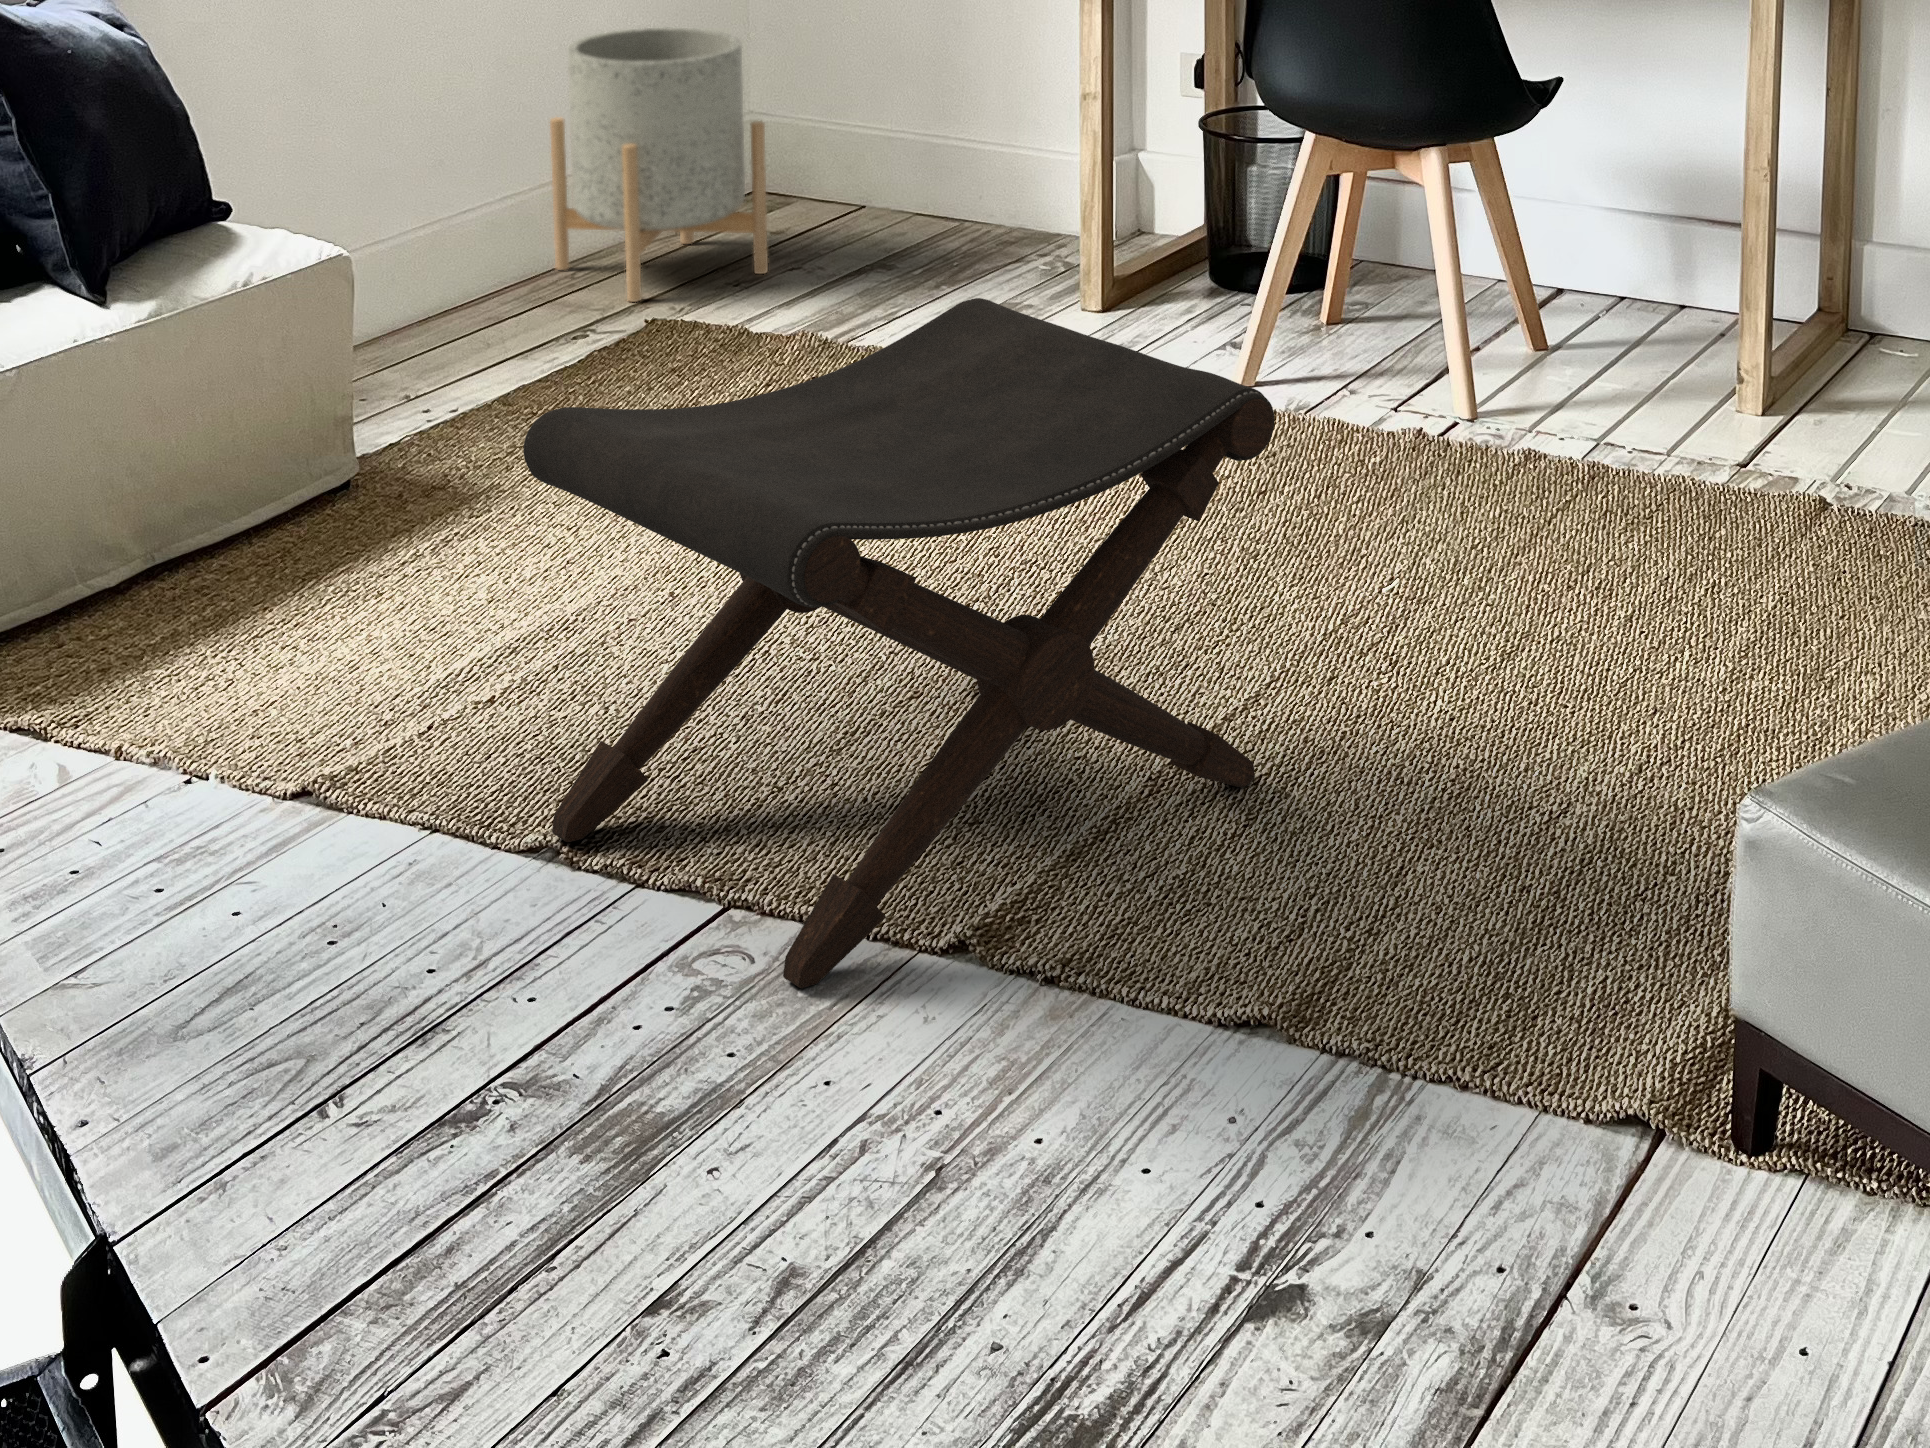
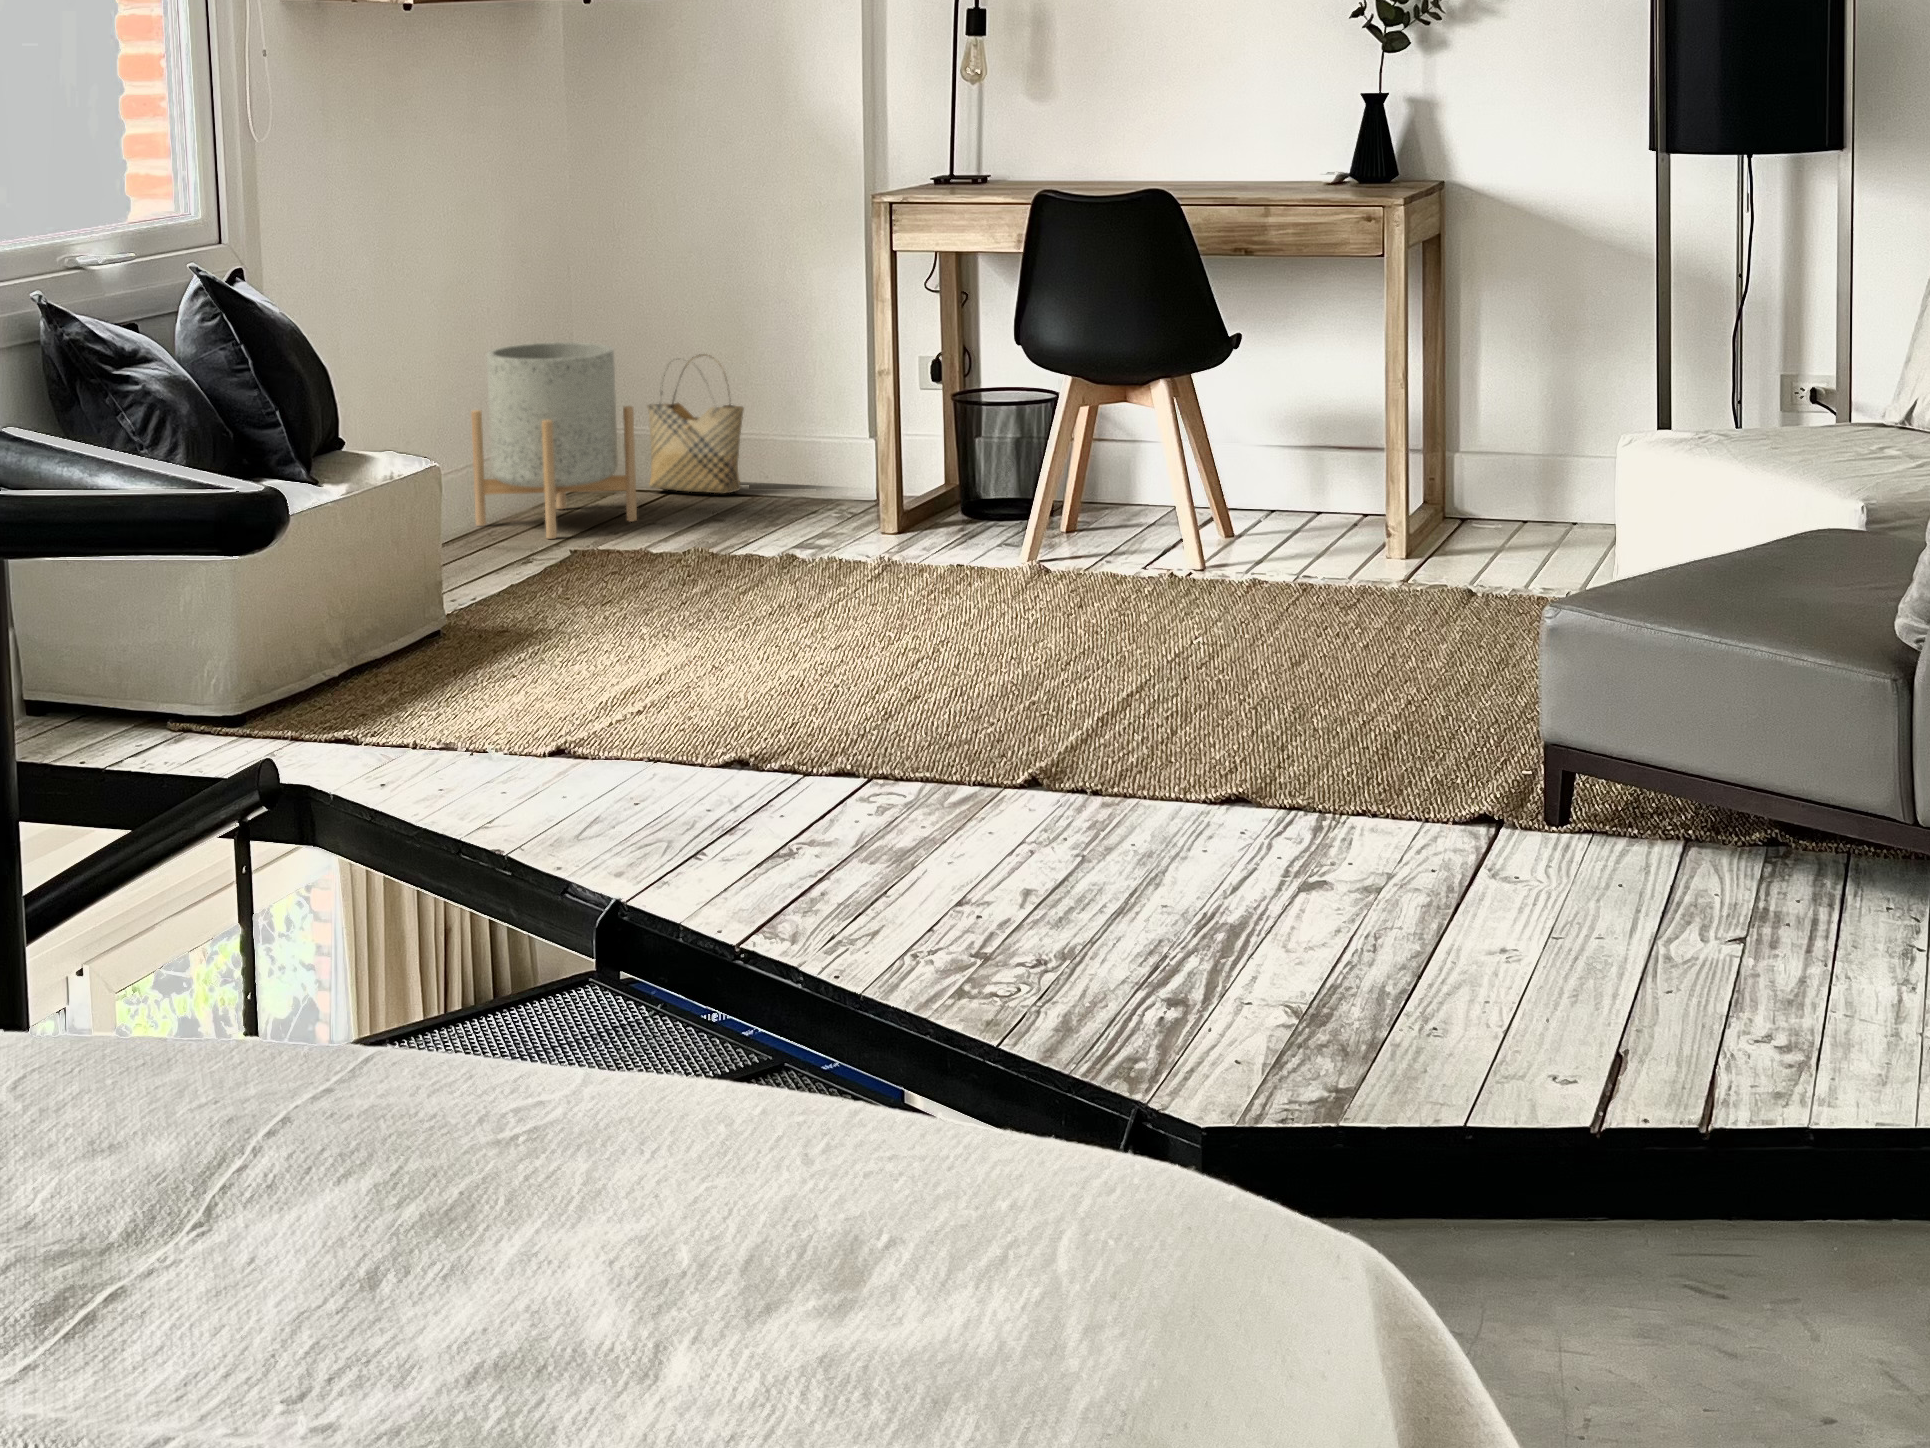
woven basket: none [818,40,943,227] -> present [647,354,744,494]
footstool: present [523,298,1274,988] -> none [721,430,1180,804]

